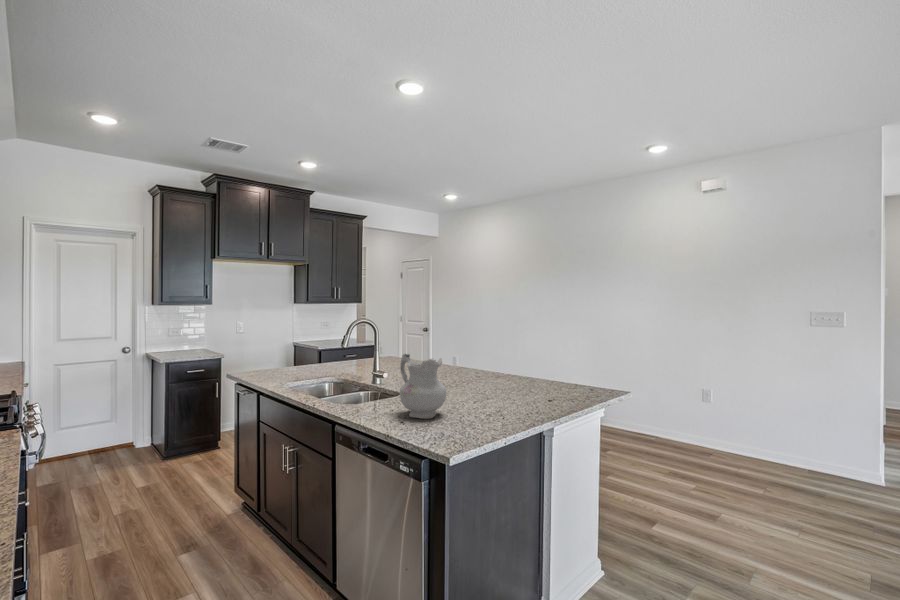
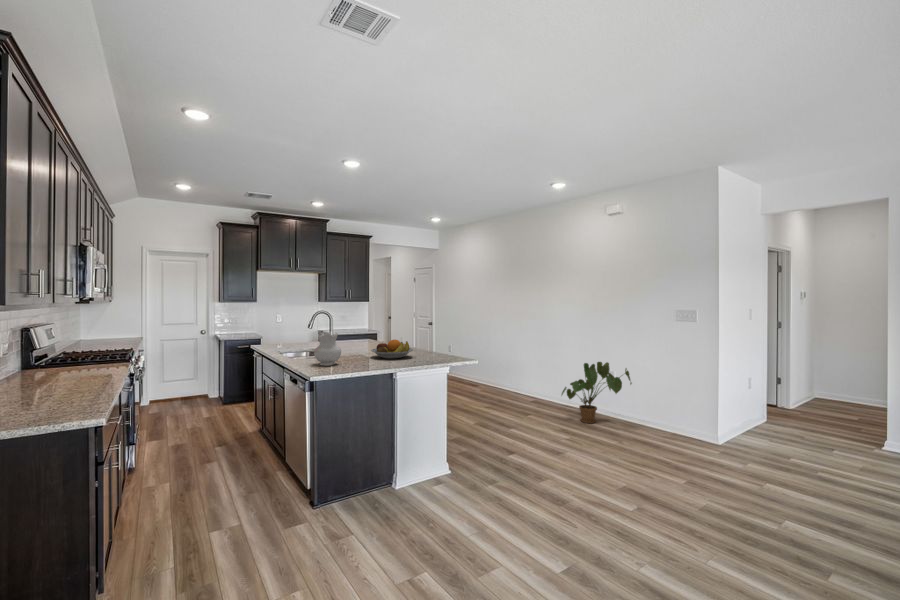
fruit bowl: none [462,364,530,395] -> present [371,340,413,359]
house plant: none [654,379,744,461] -> present [562,362,632,423]

